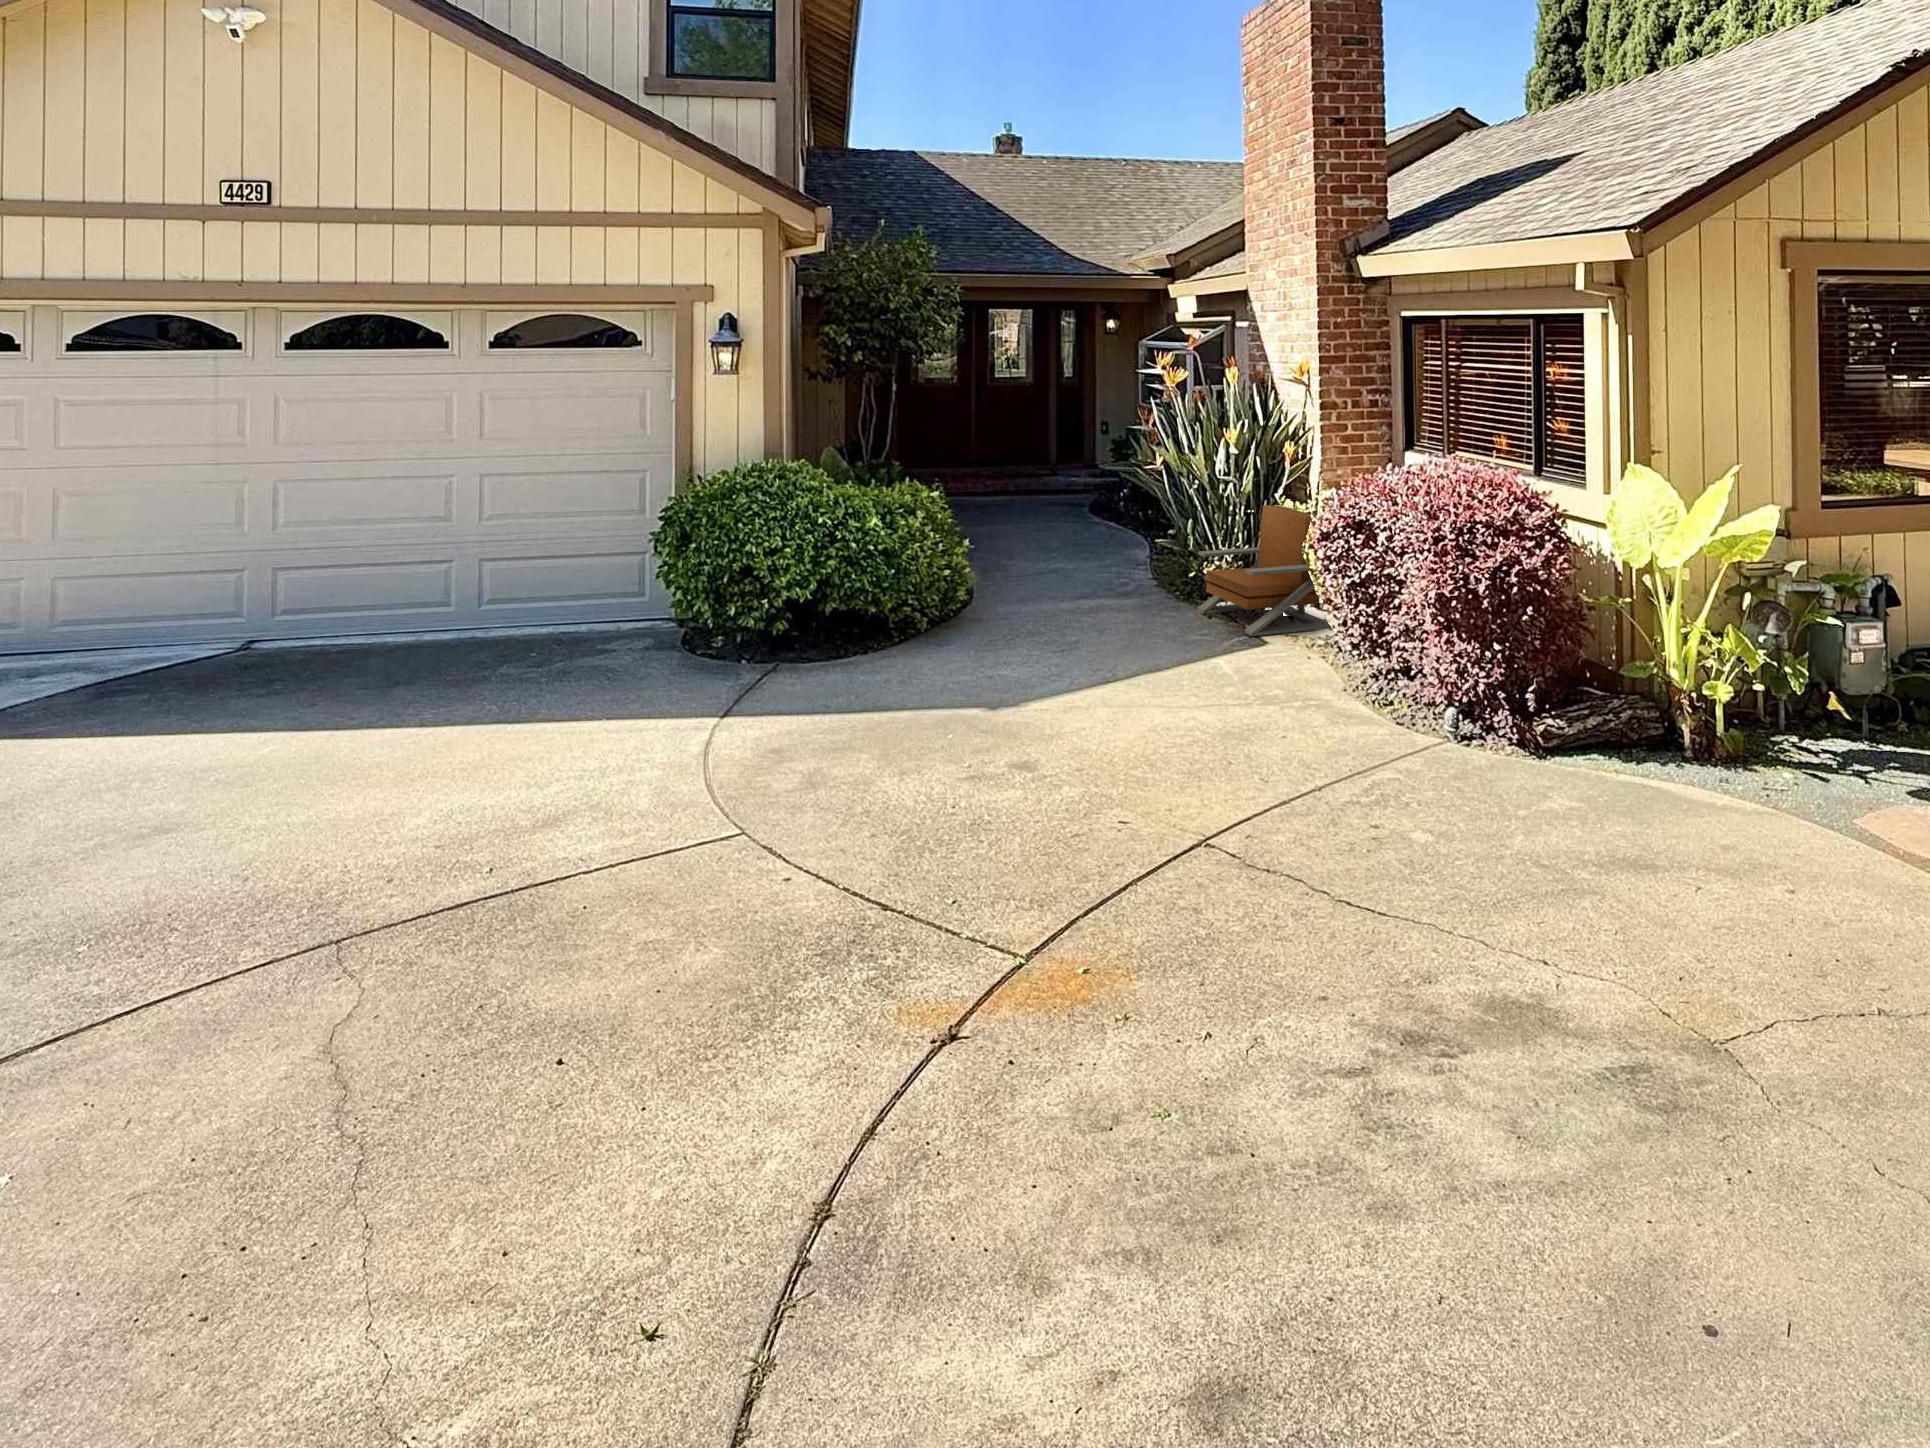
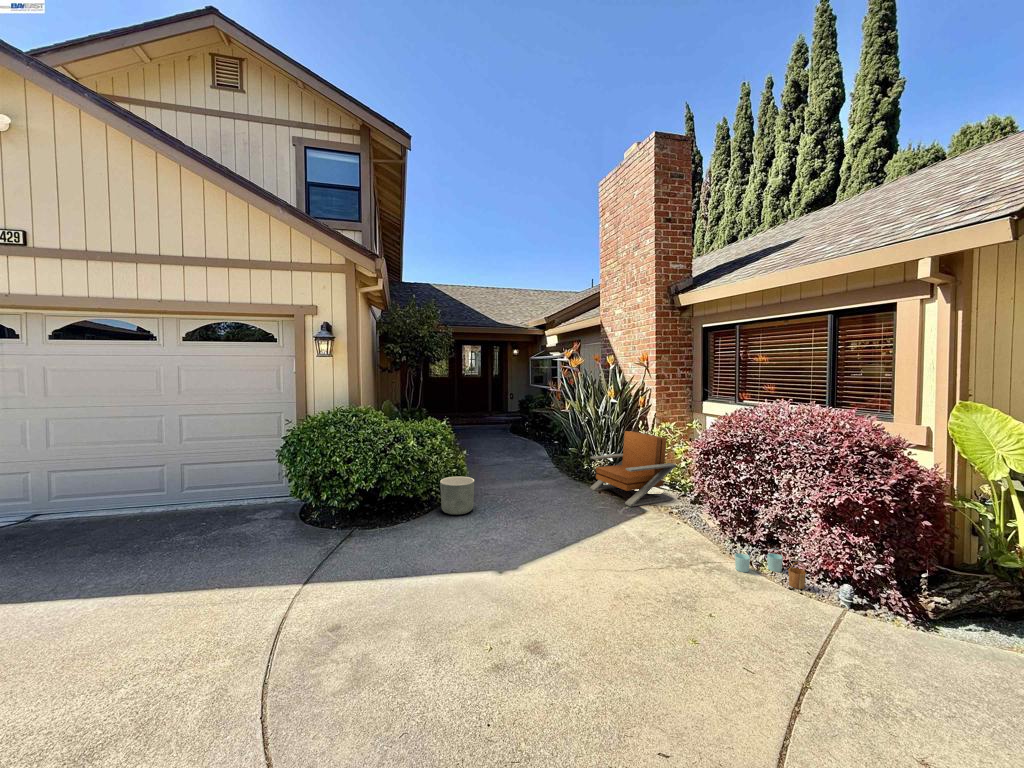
planter: none [922,581,981,644] -> present [440,476,474,515]
bucket: none [1351,677,1434,727] -> present [735,548,806,589]

